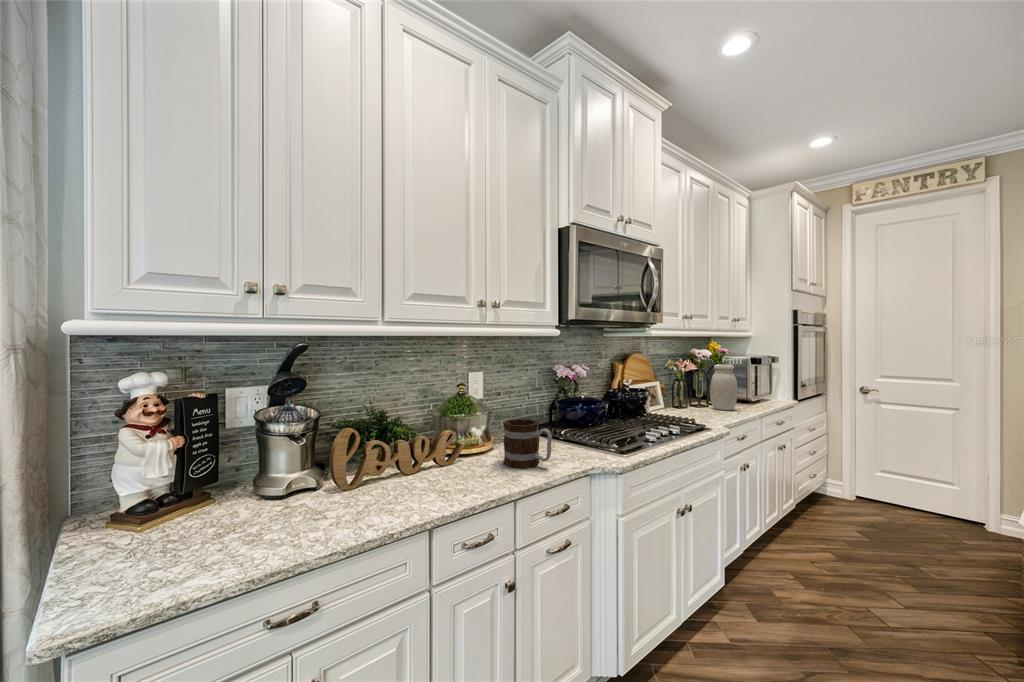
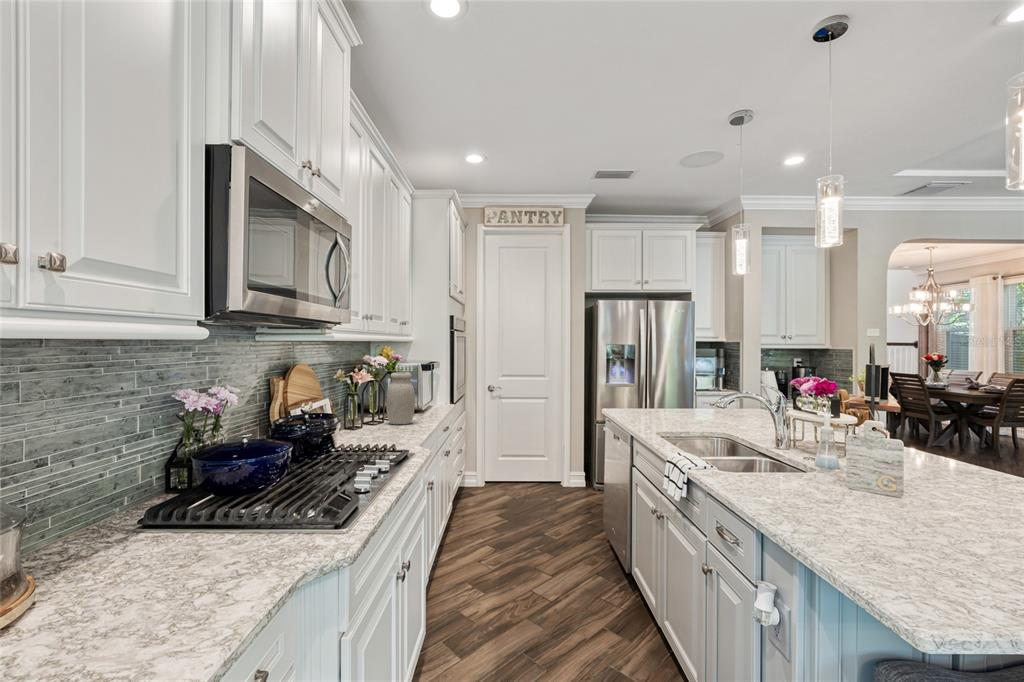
mug: present [504,419,552,468] -> none [83,515,225,648]

